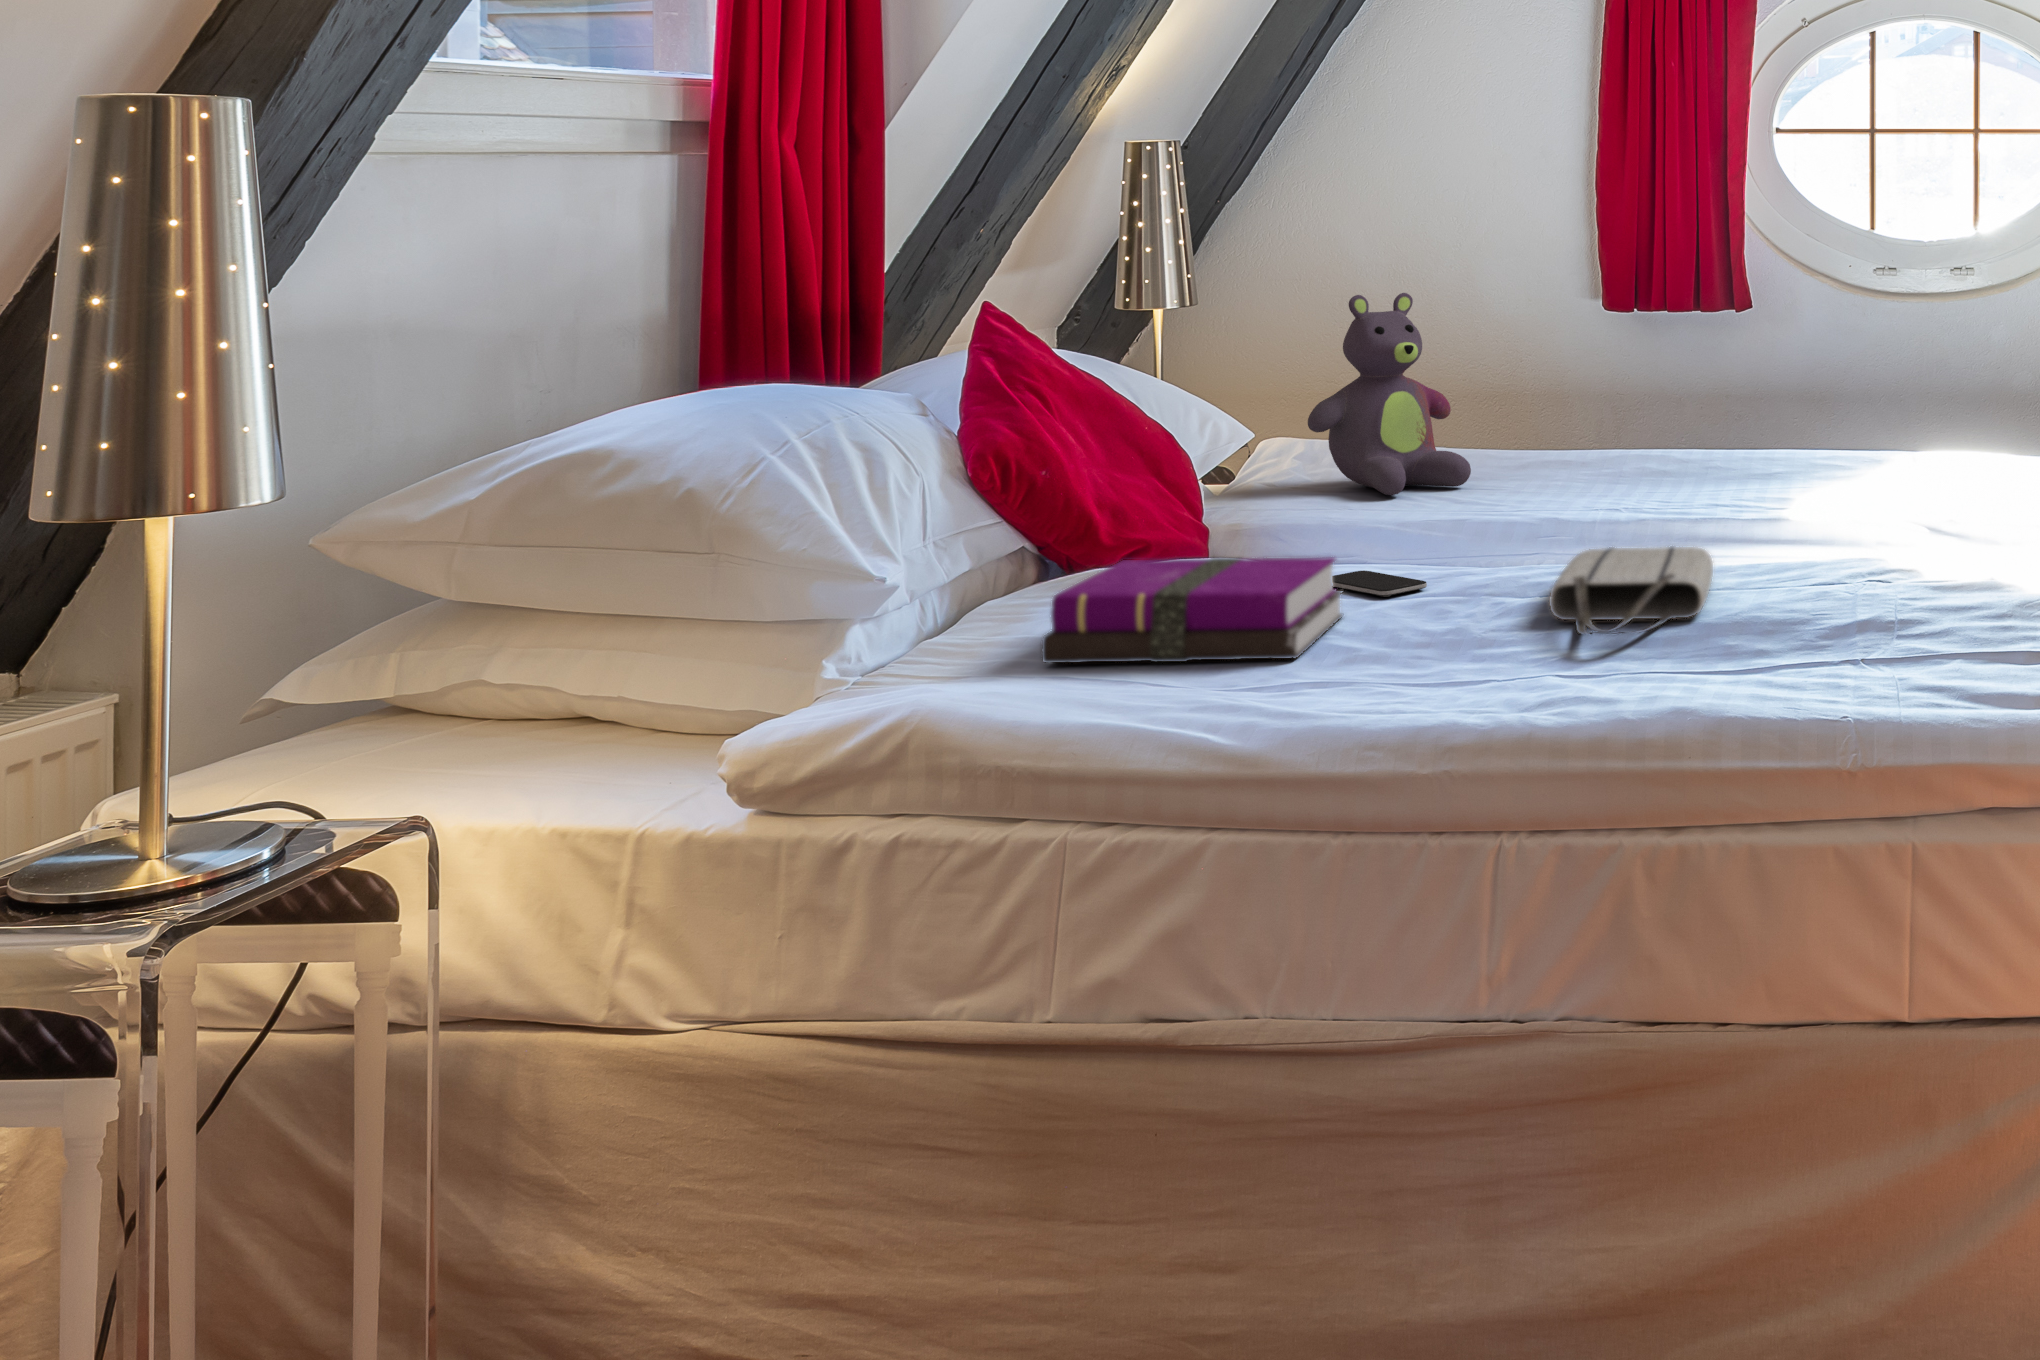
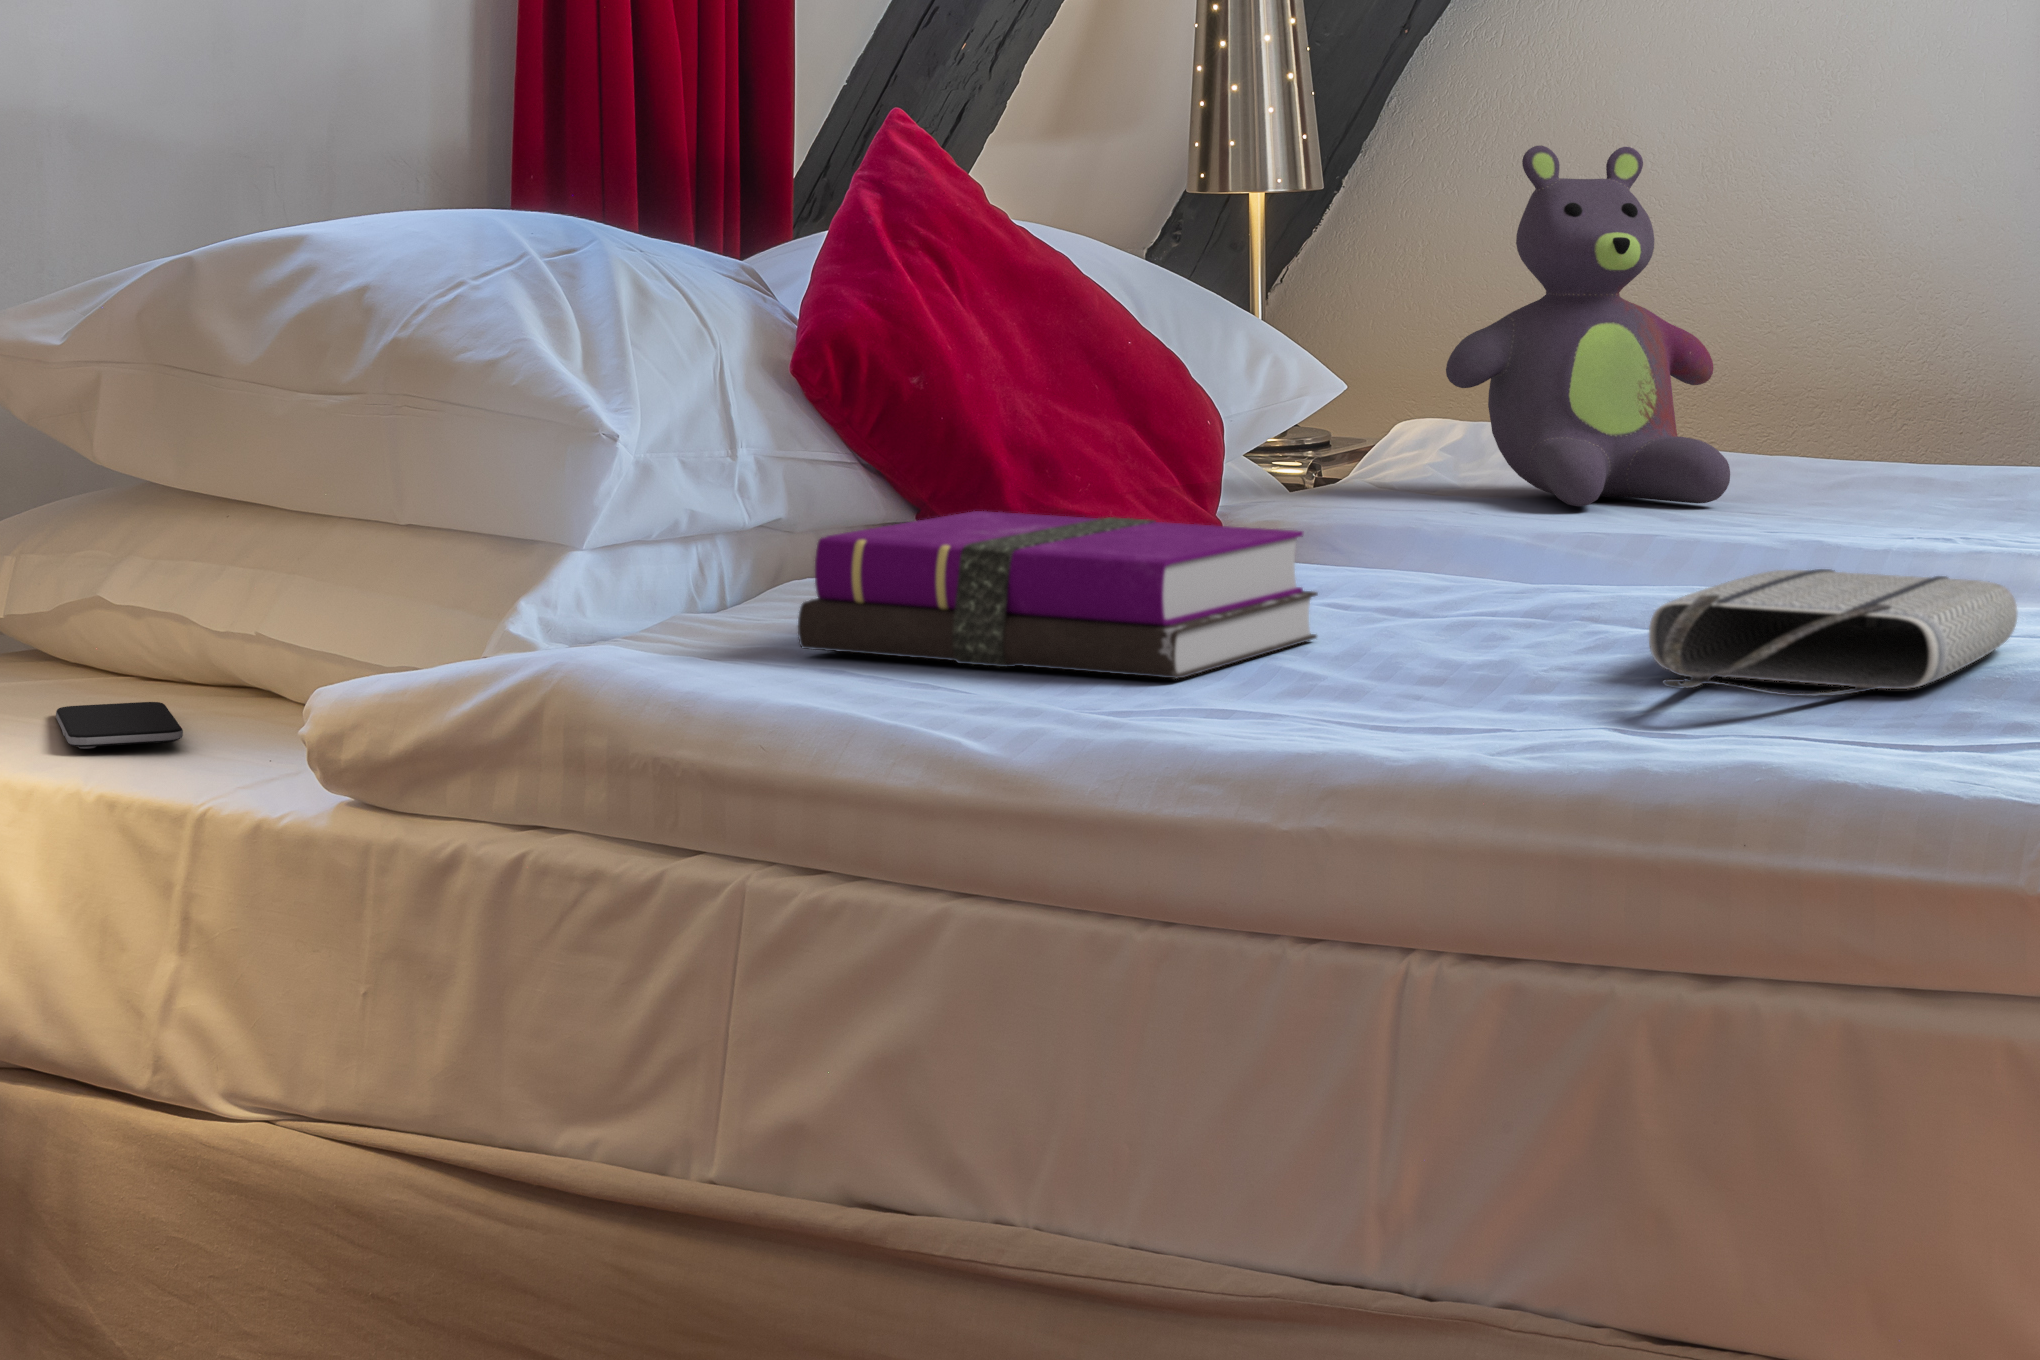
smartphone: present [1332,571,1427,597] -> present [56,702,183,749]

